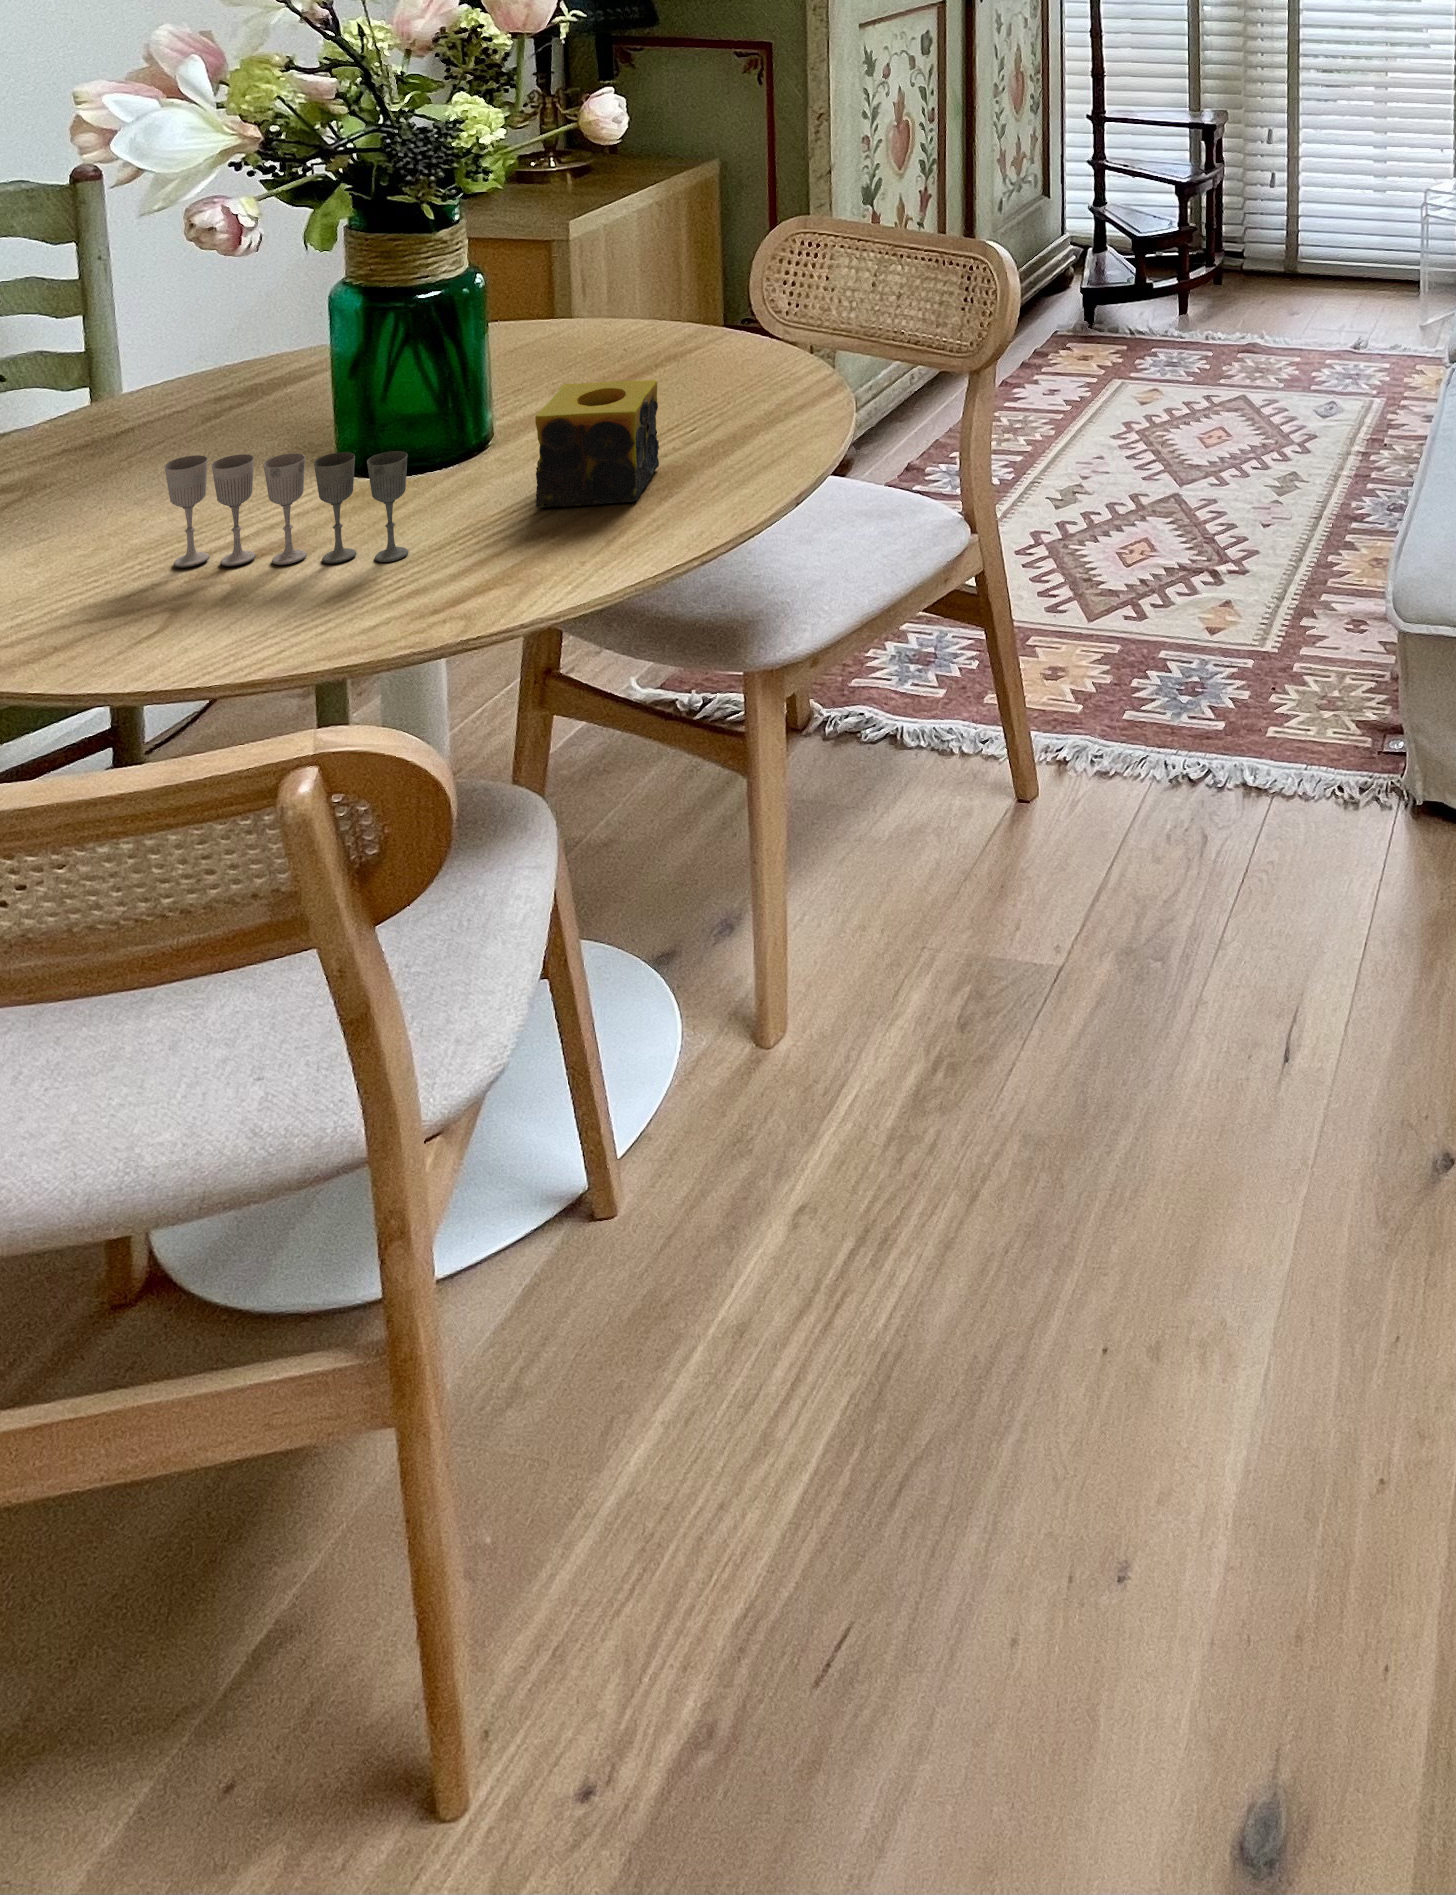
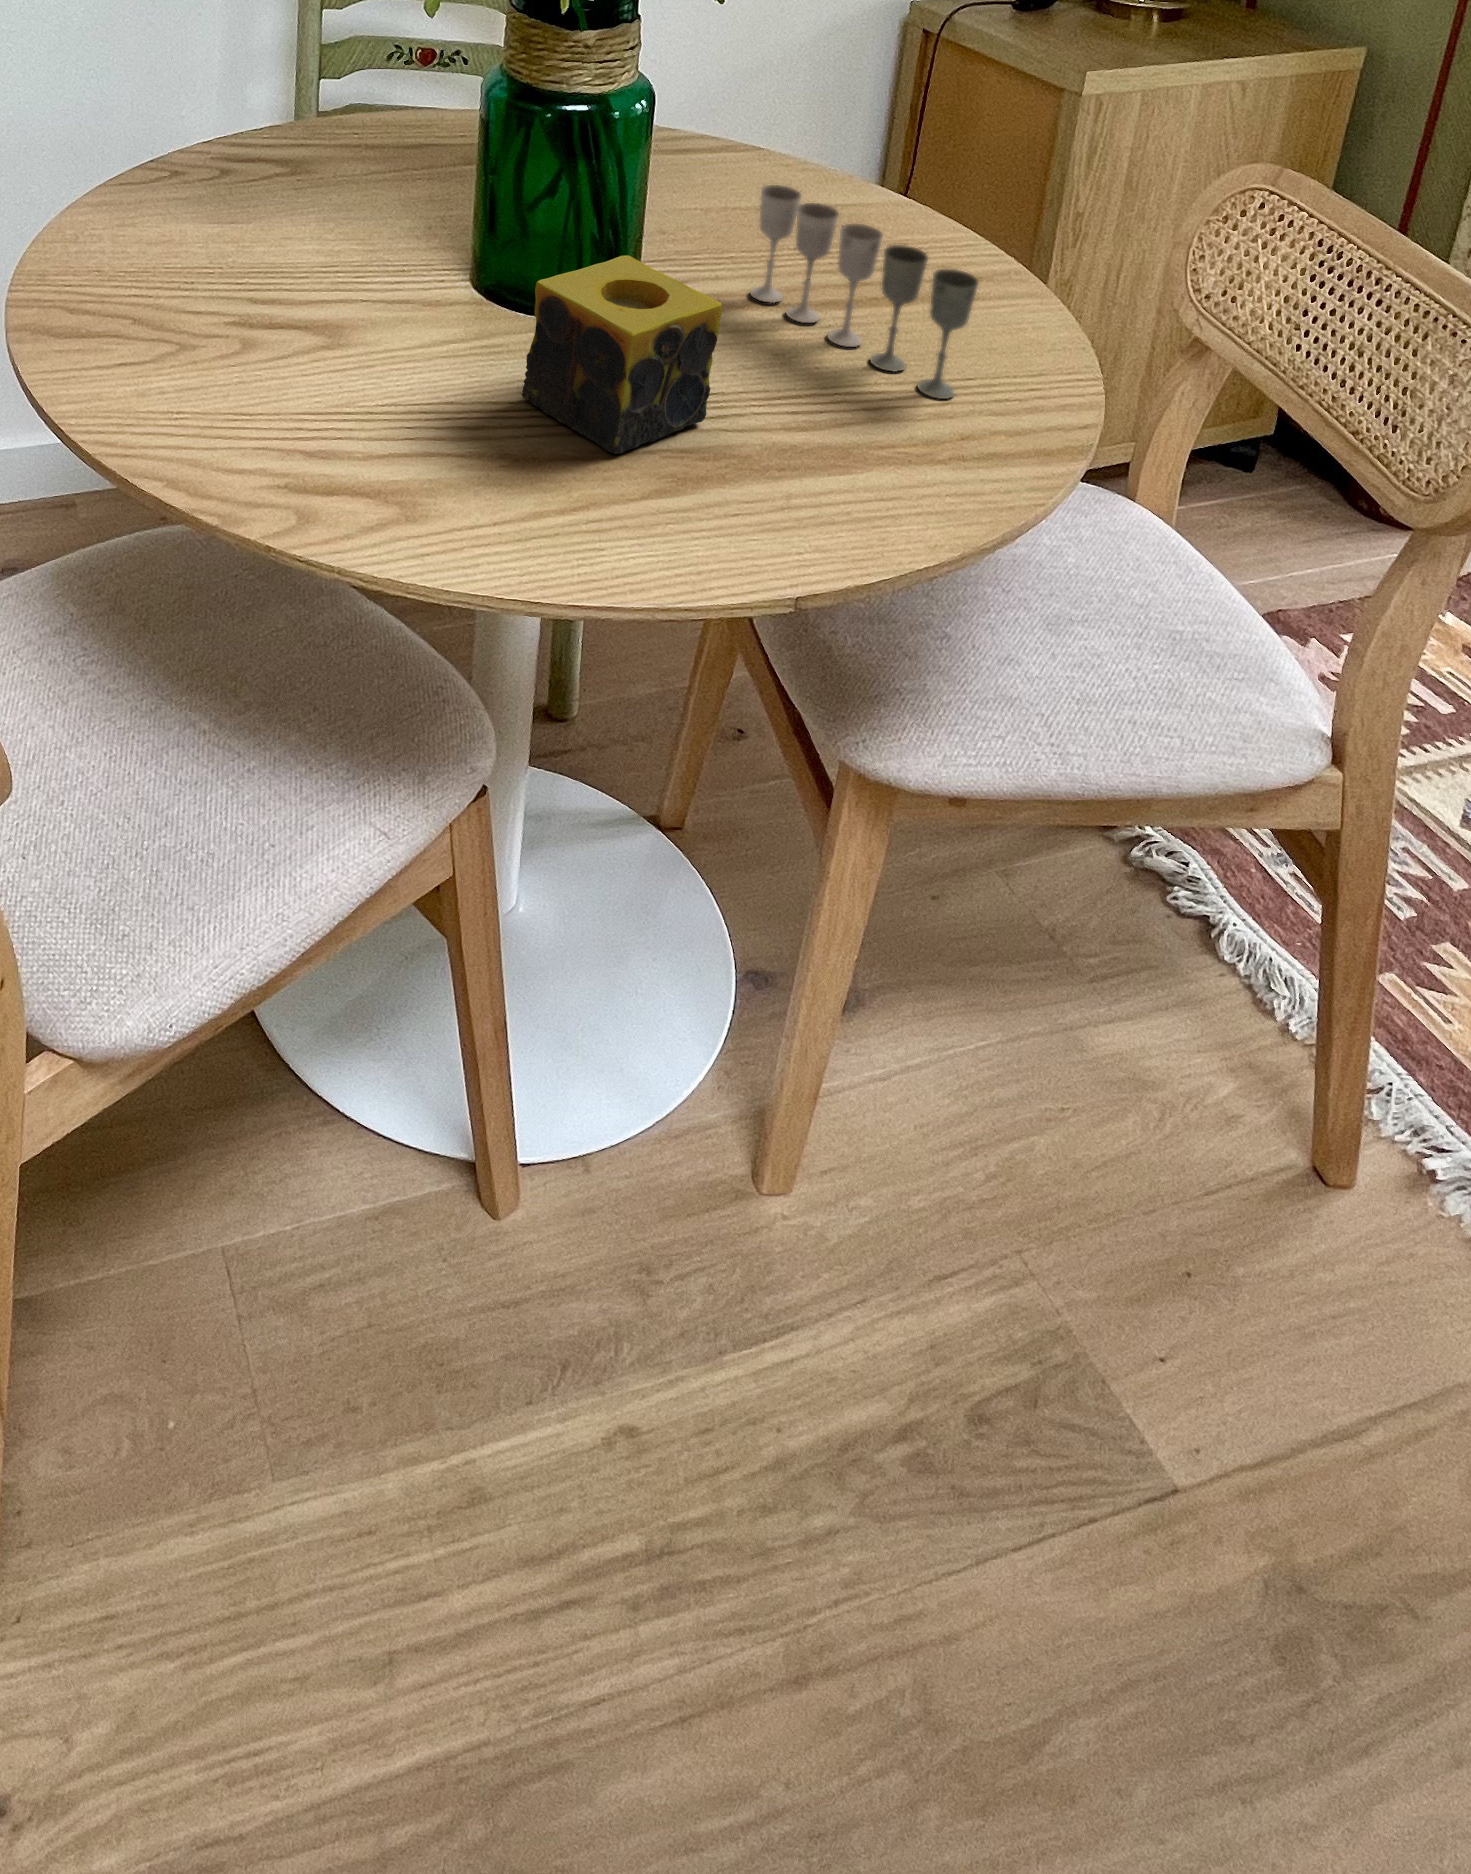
wine glass: present [165,451,408,567] -> present [751,185,979,399]

